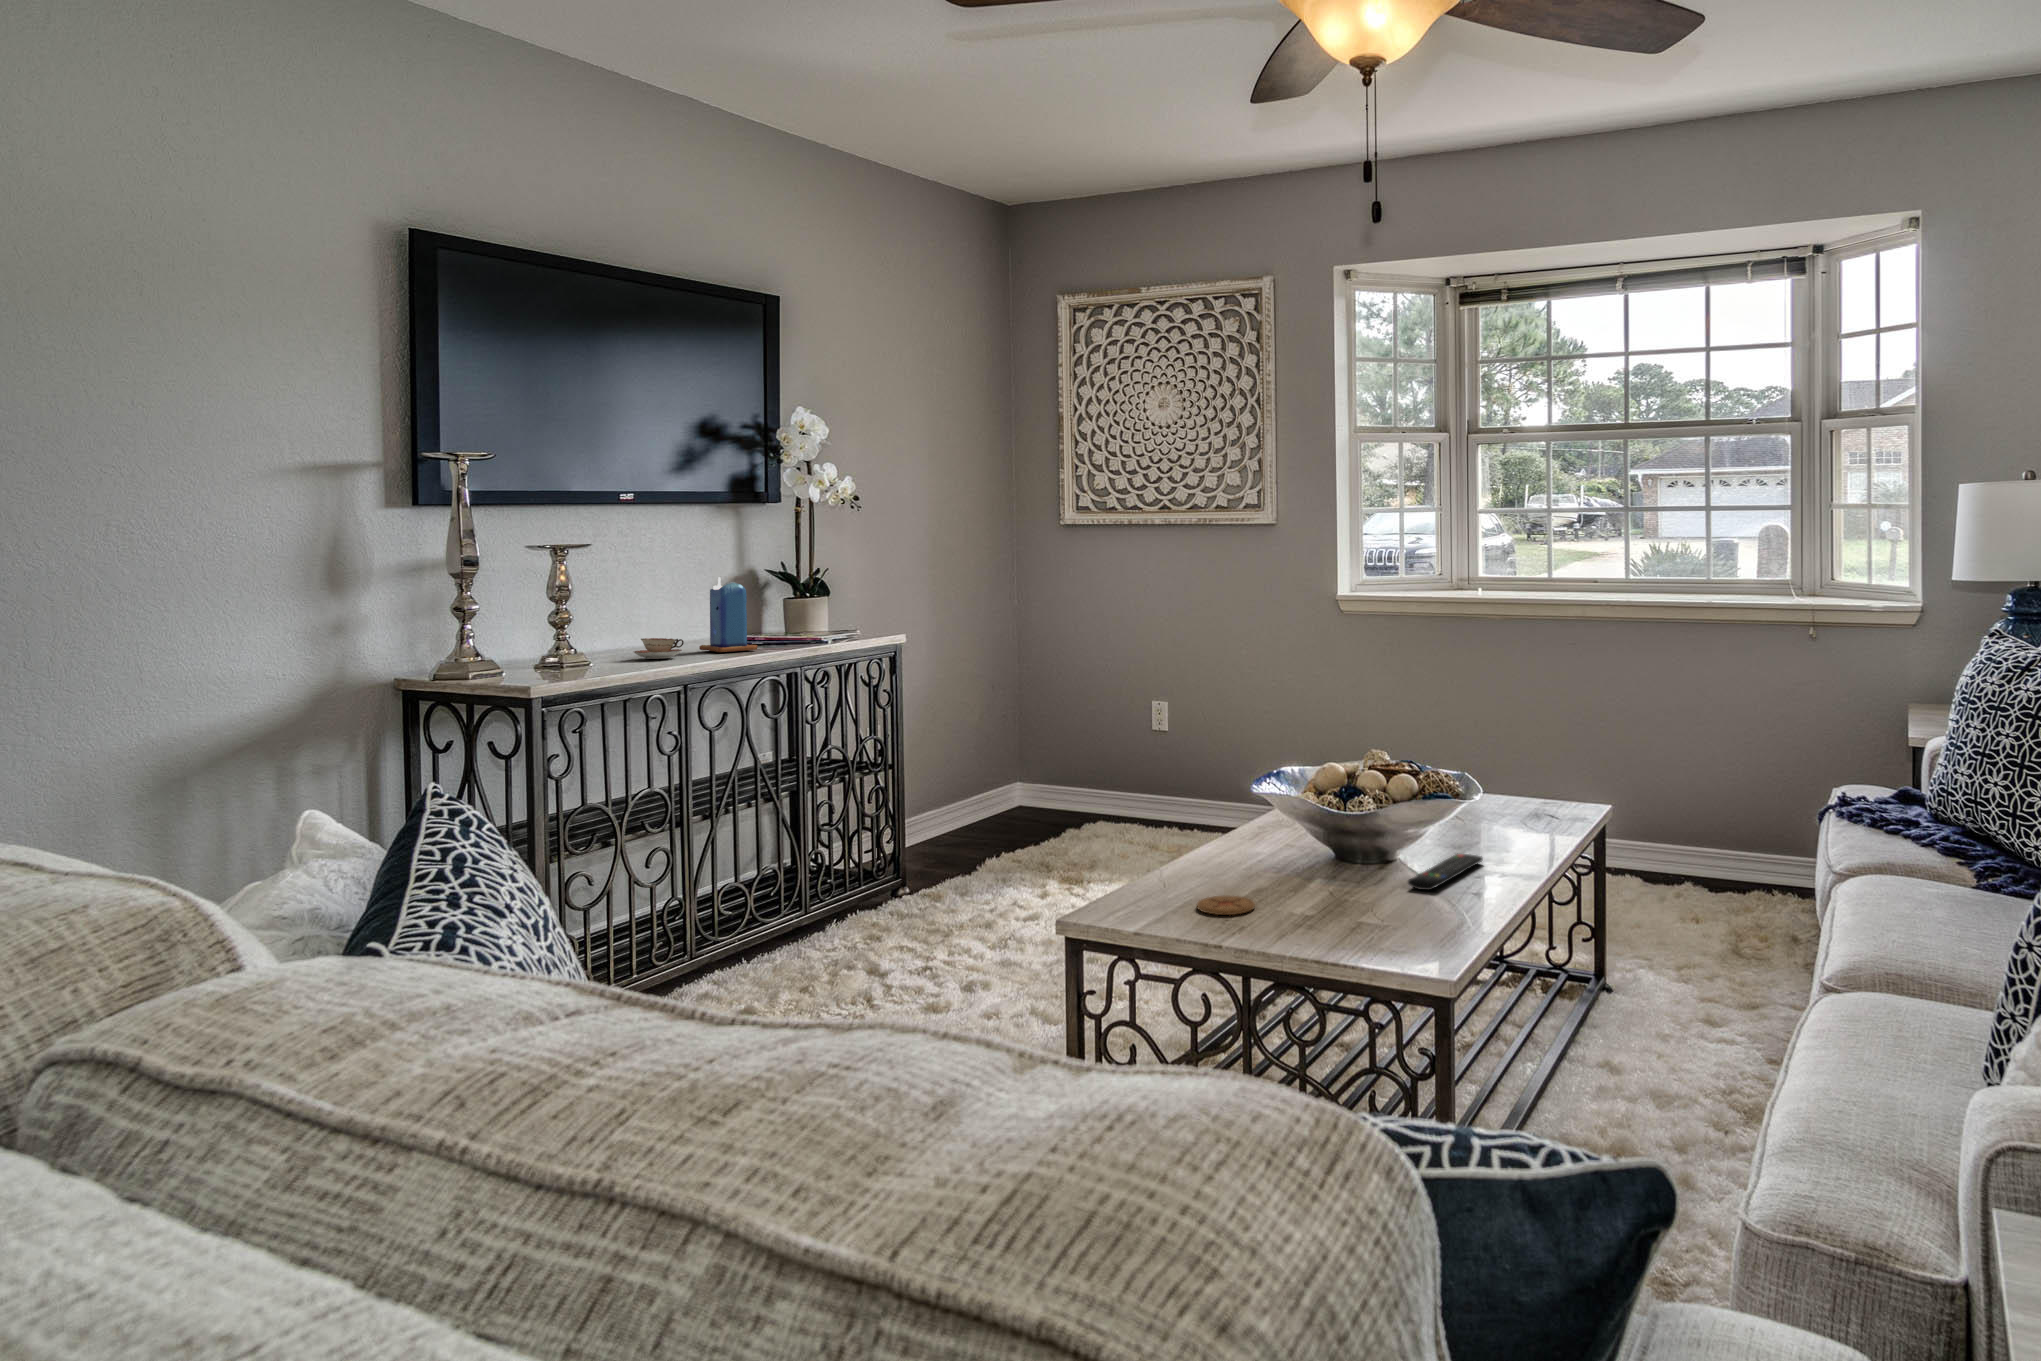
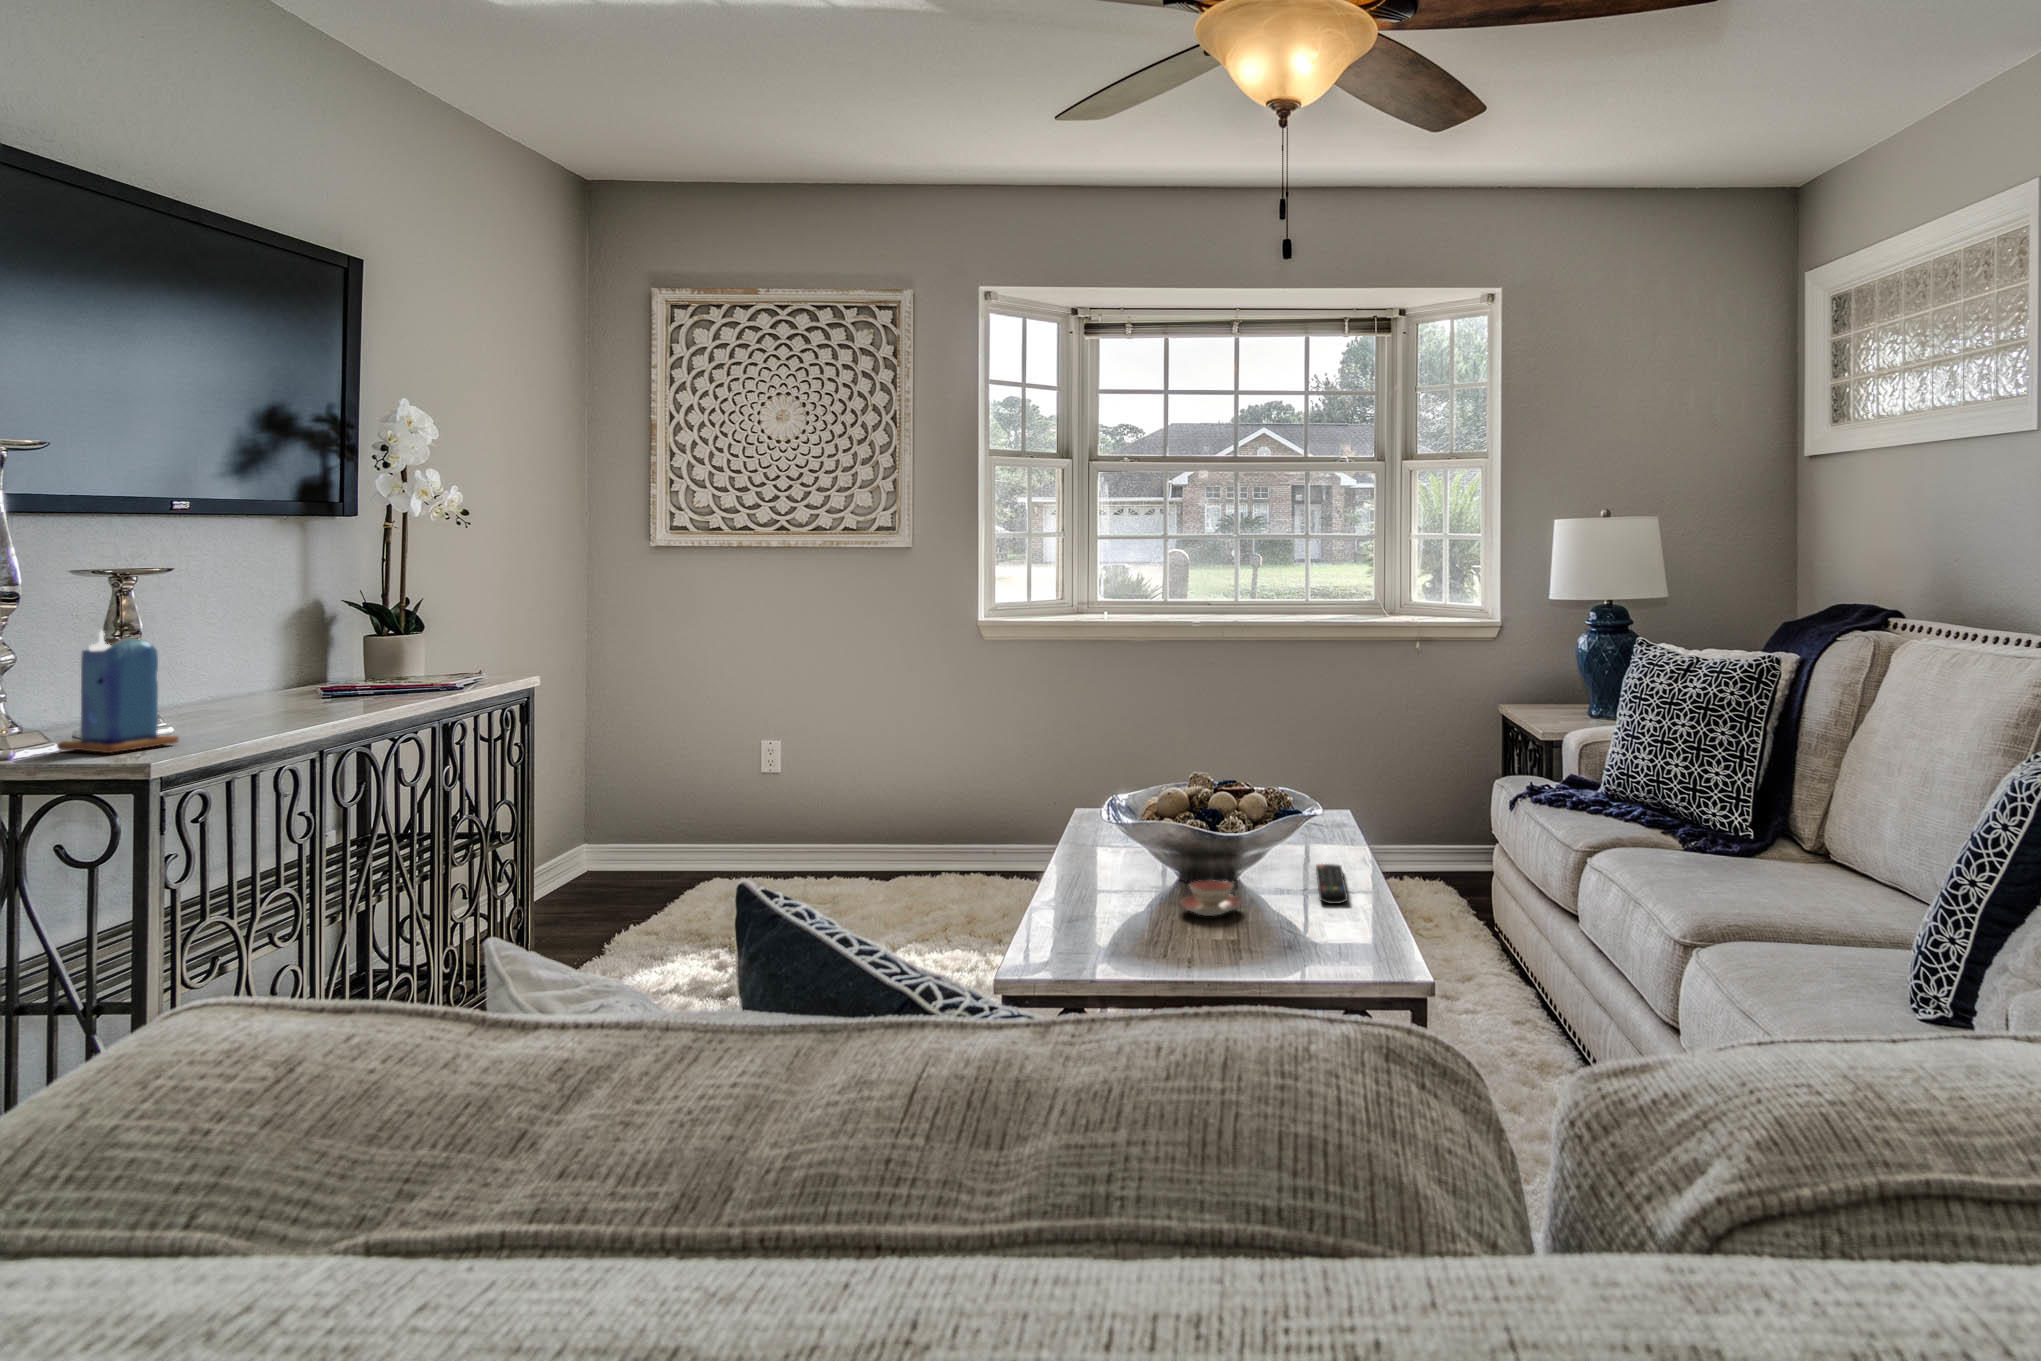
candle: present [699,577,757,652] -> present [58,631,179,753]
teacup: present [634,638,684,659] -> present [1180,880,1242,916]
coaster: present [1197,896,1255,915] -> none [1163,935,1222,957]

